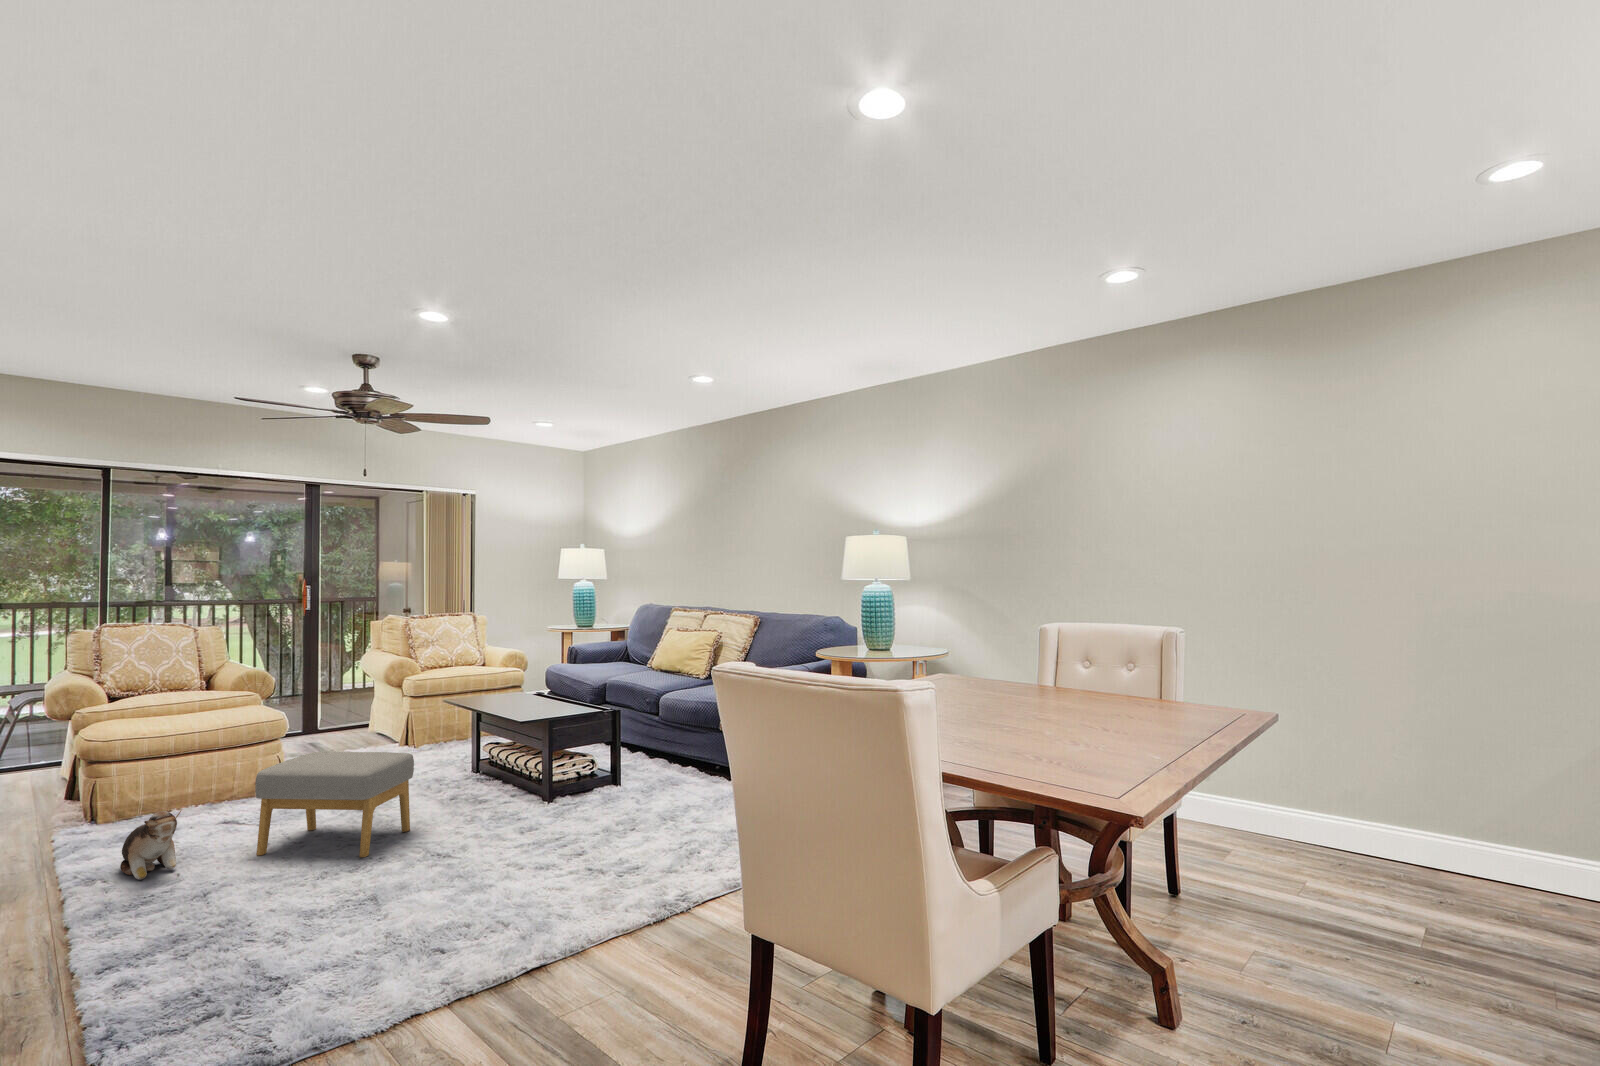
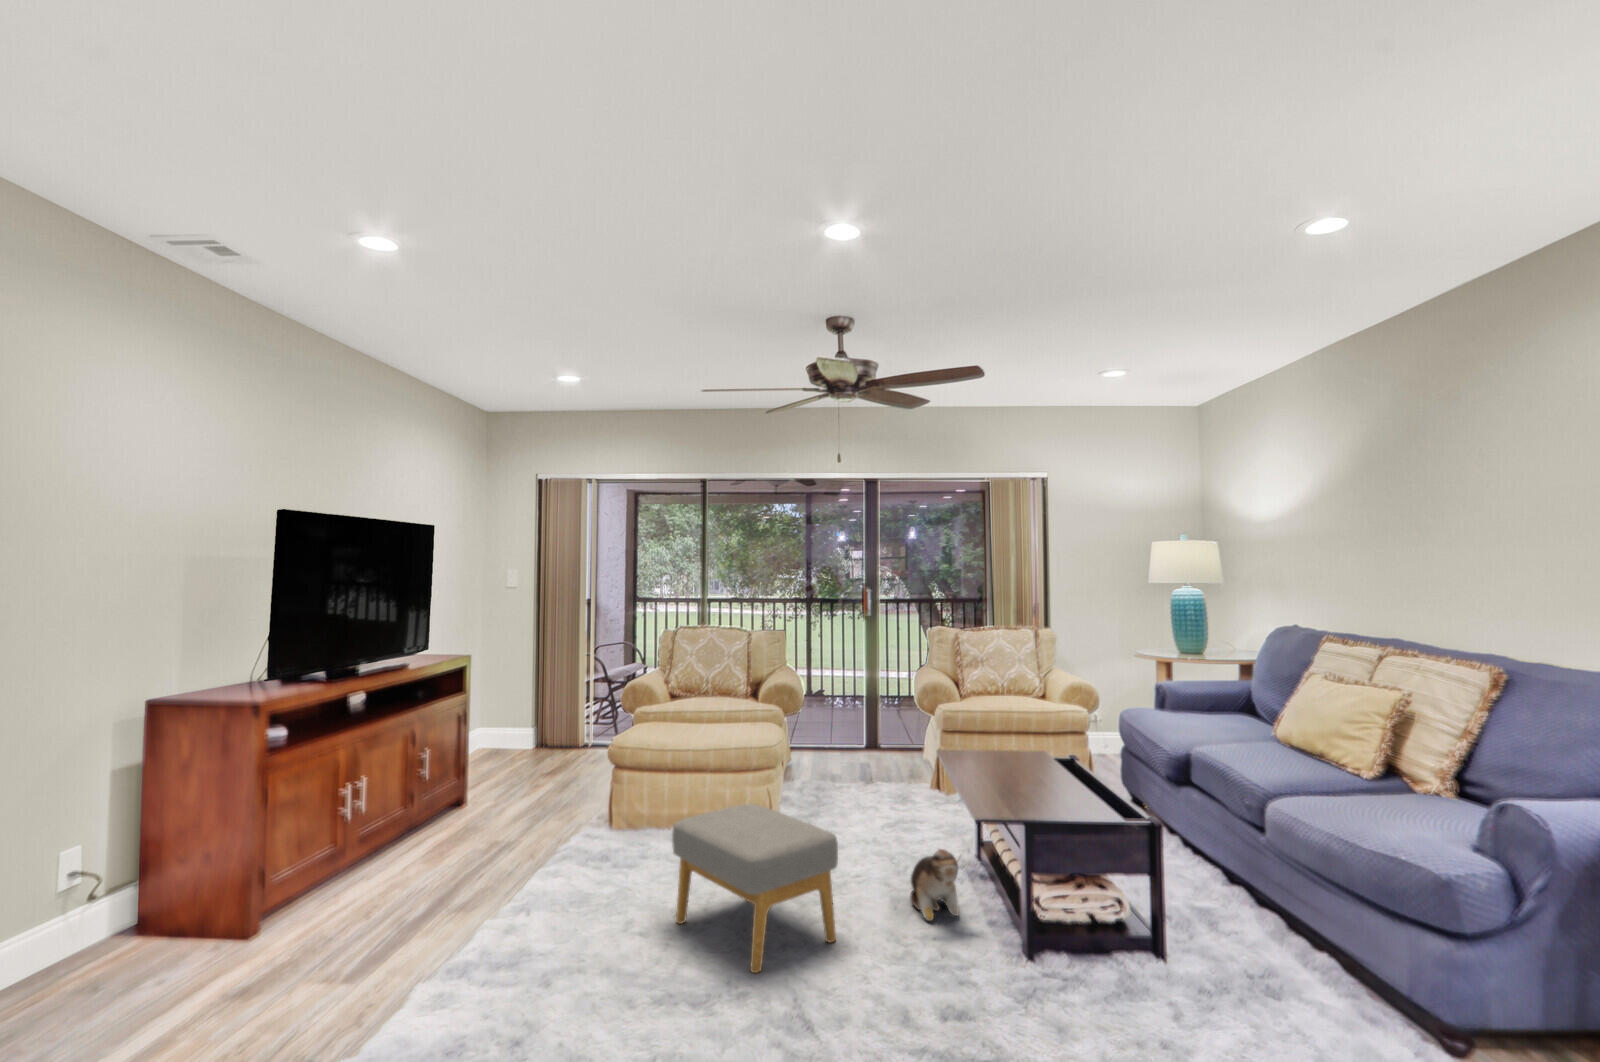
plush toy: present [120,811,181,880] -> present [910,849,959,921]

